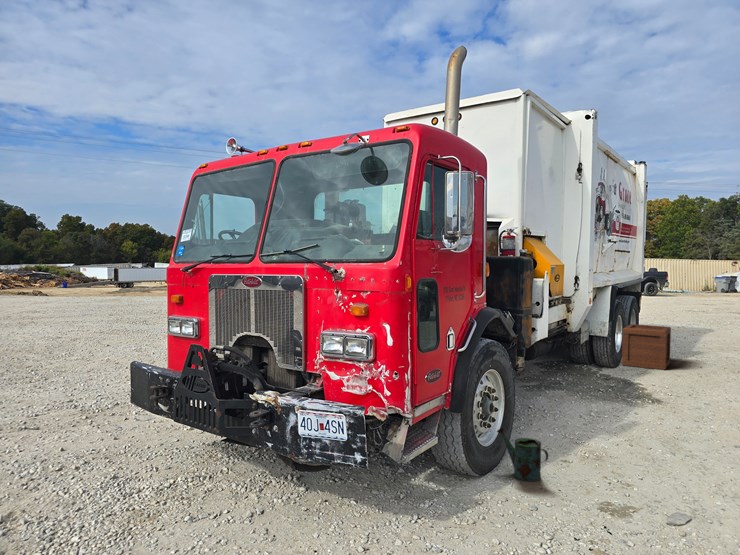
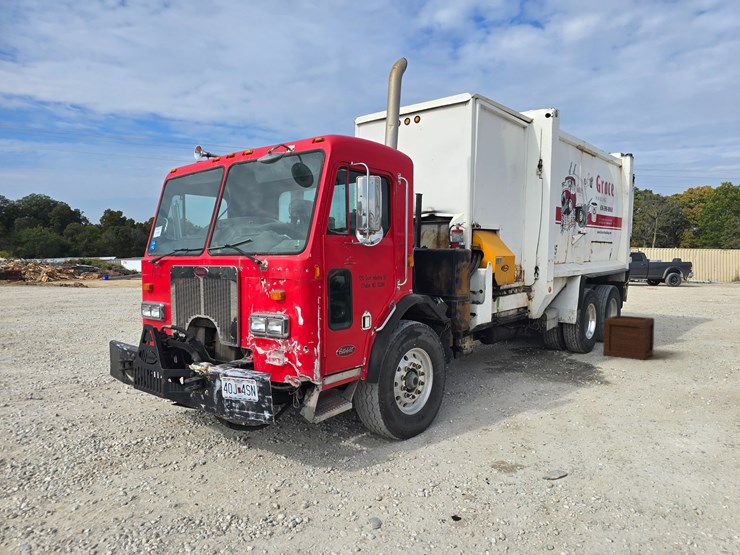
watering can: present [497,428,548,481] -> none [425,402,462,449]

